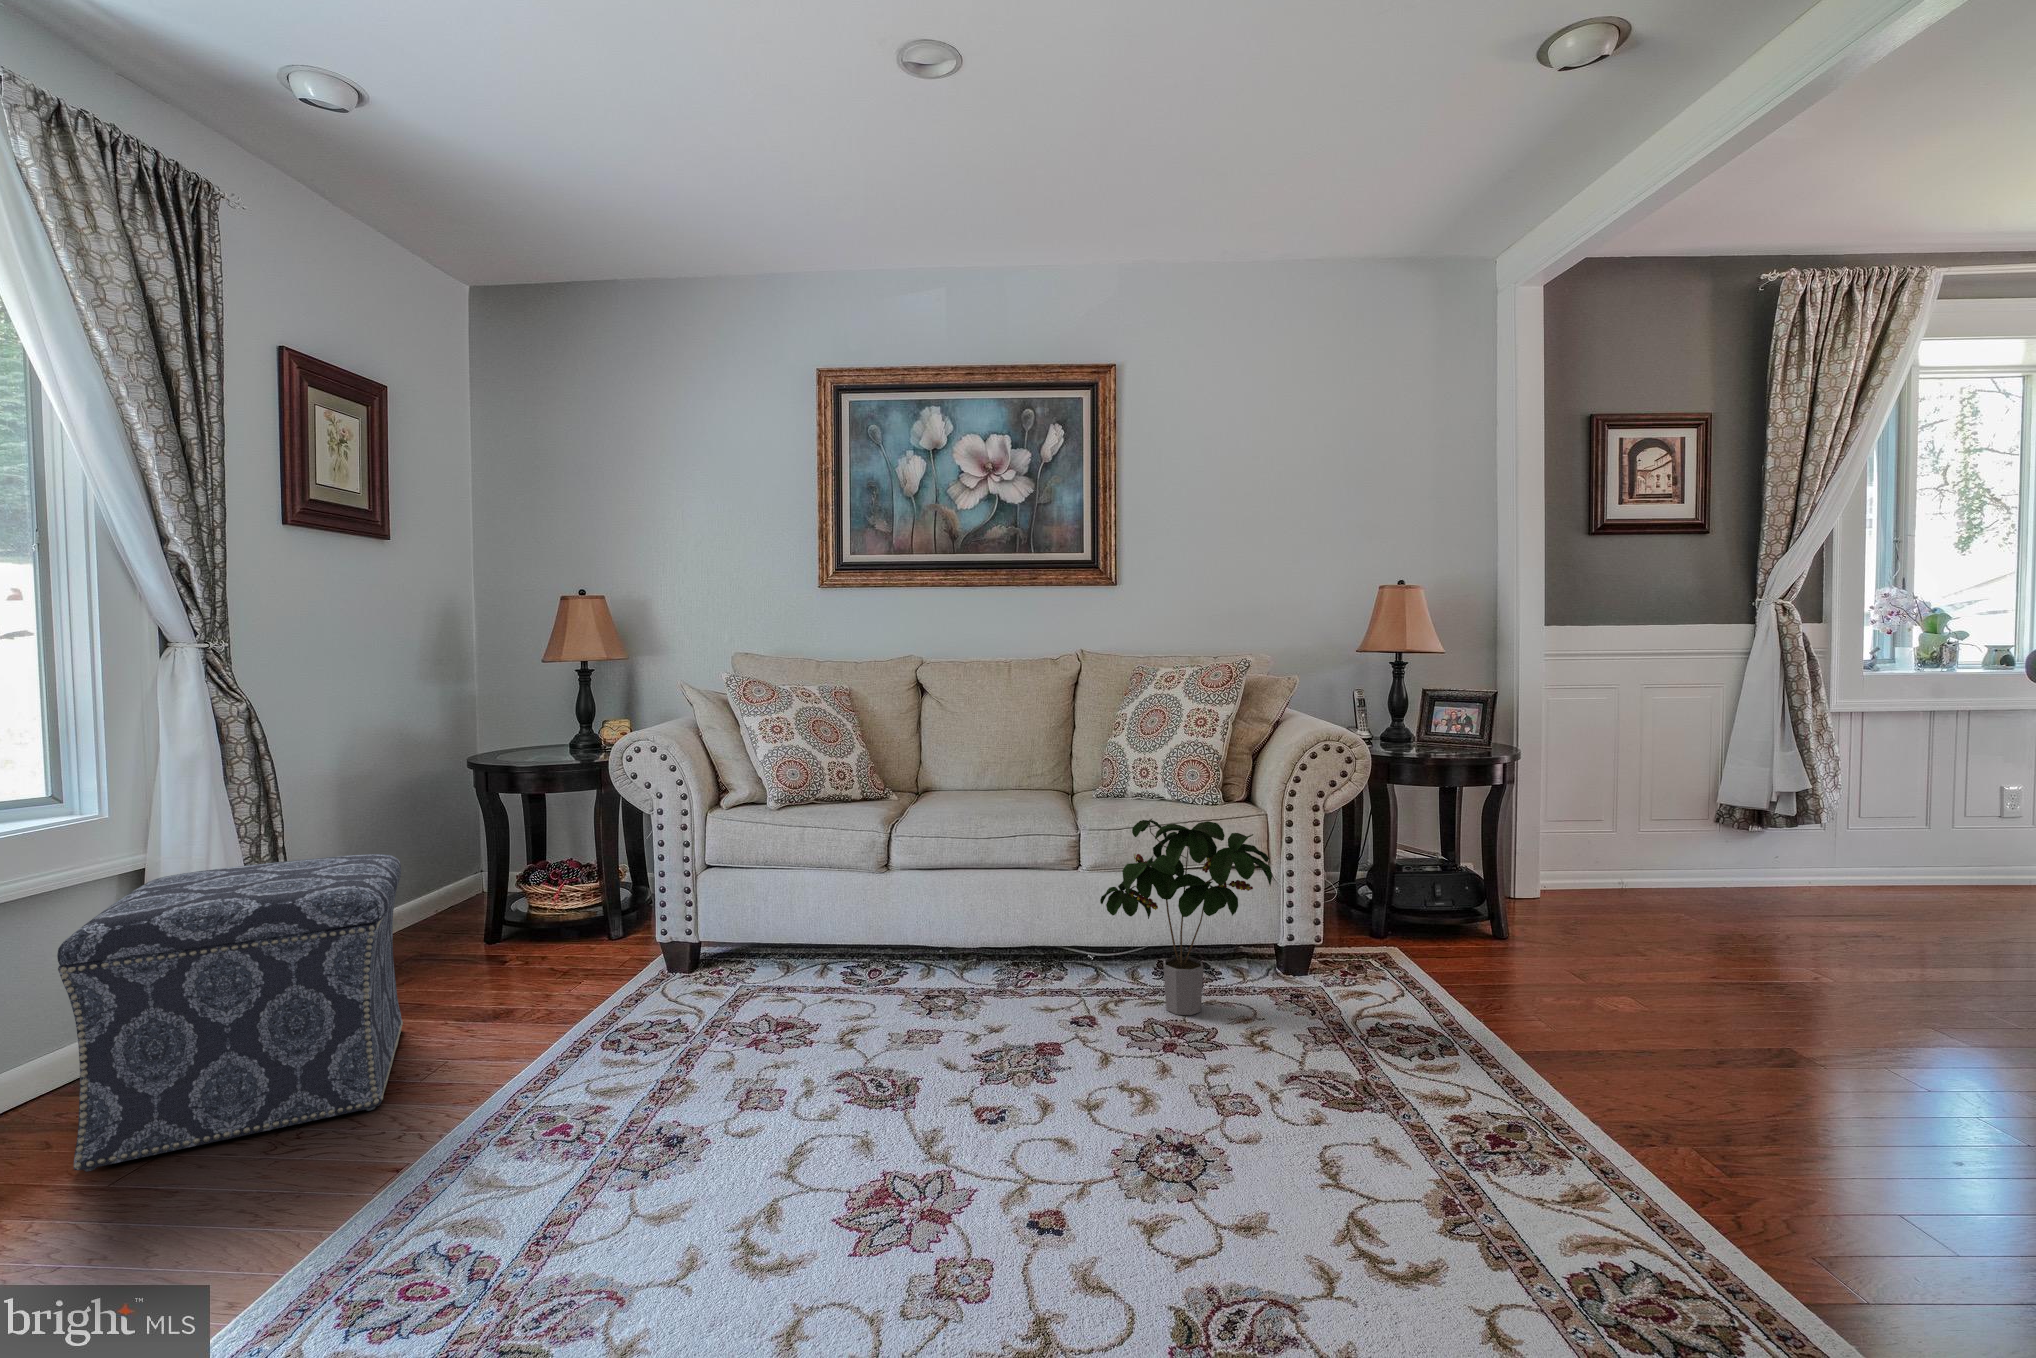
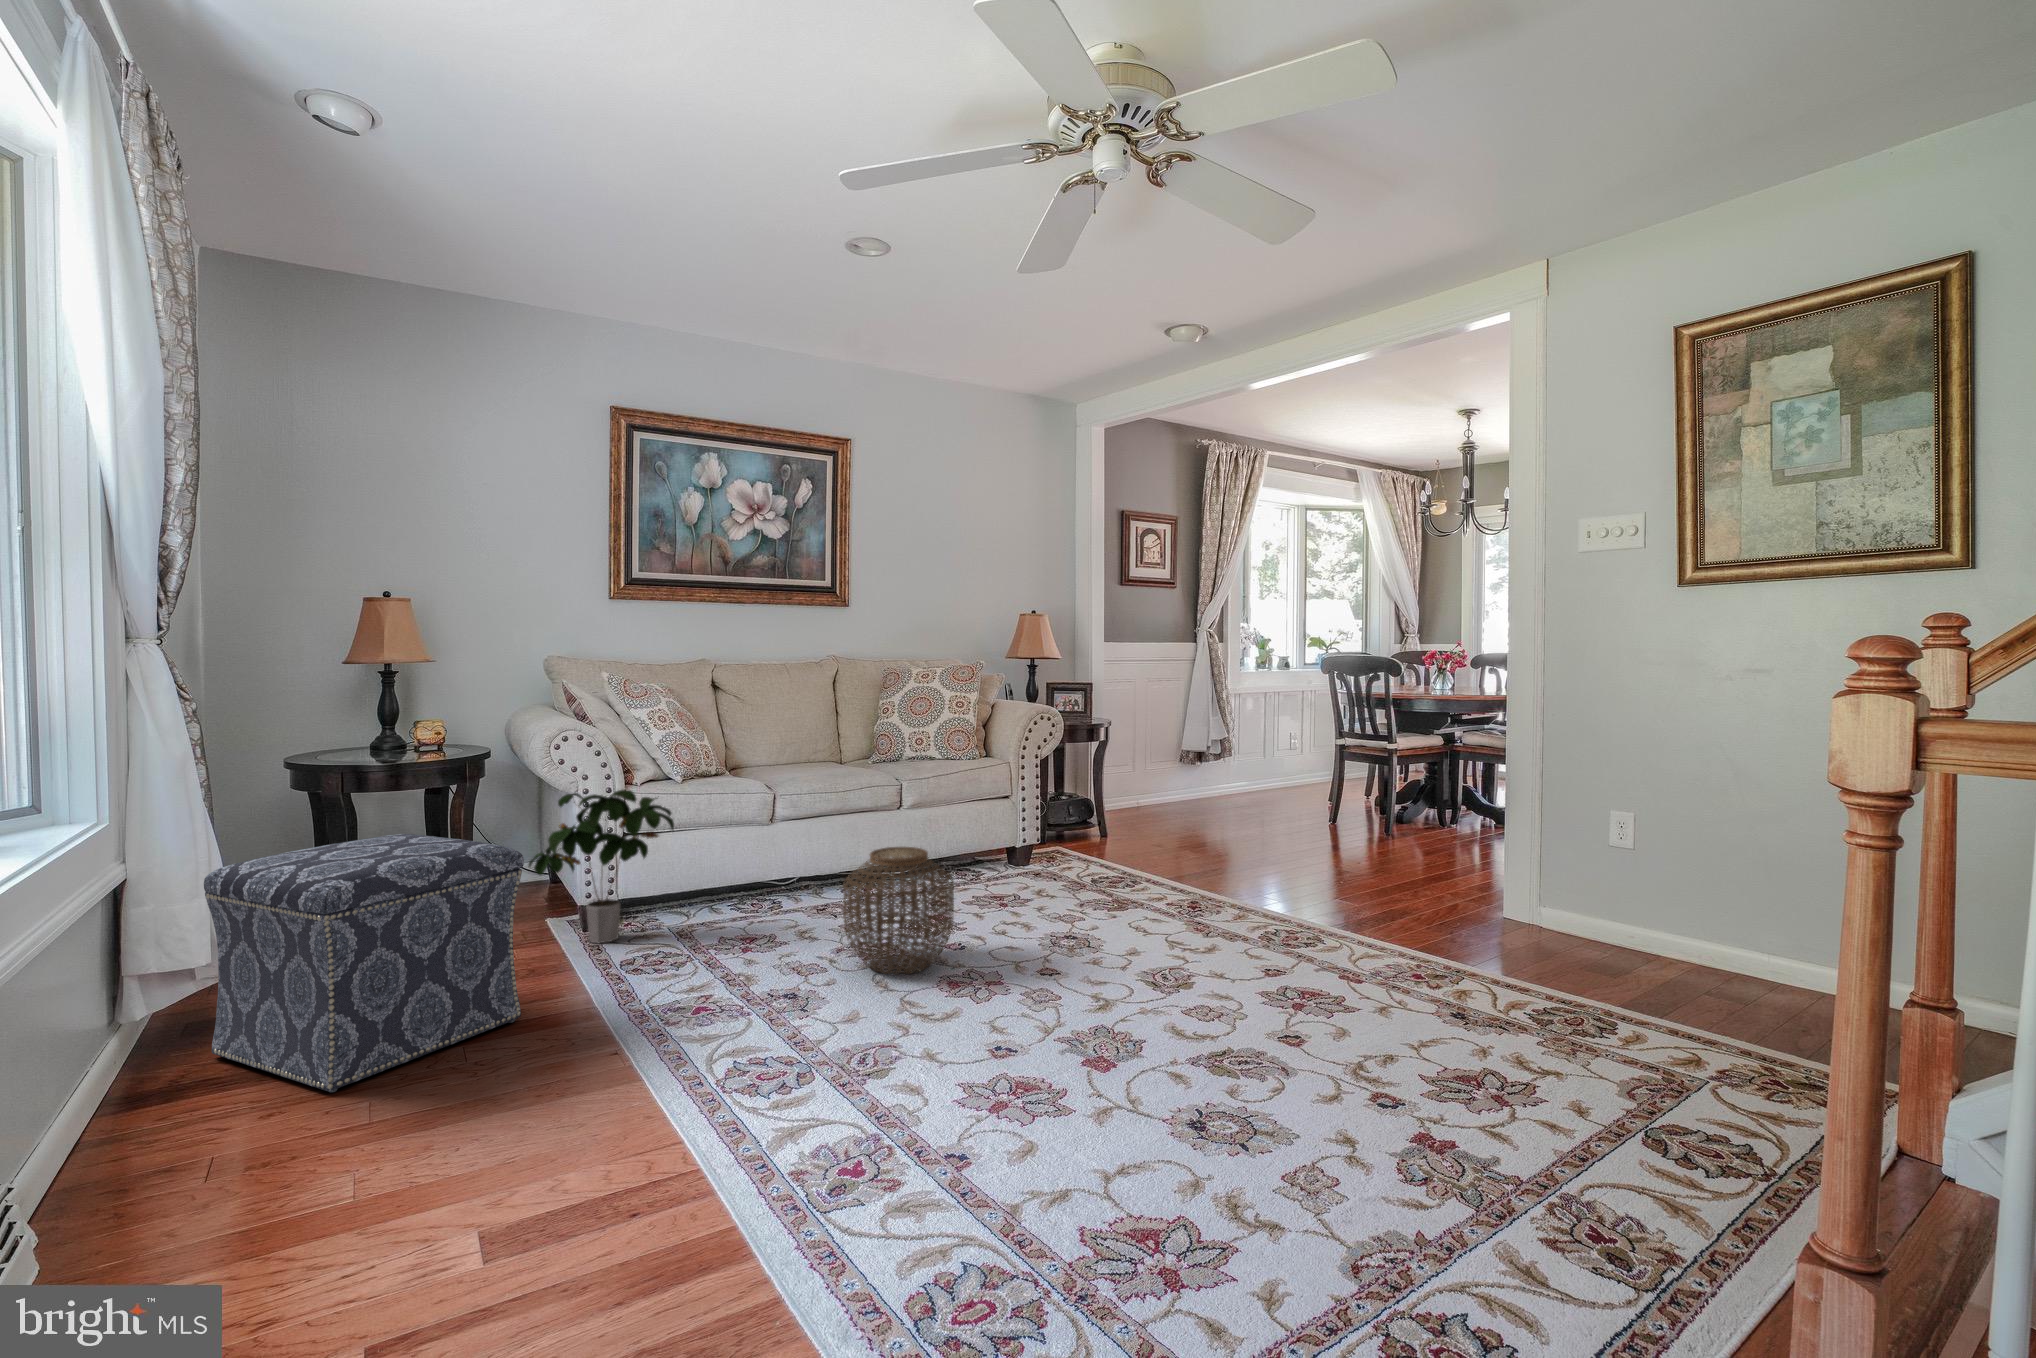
potted plant: present [1100,819,1272,1015] -> present [529,790,674,943]
woven basket: none [751,960,932,1184] -> present [843,847,954,975]

